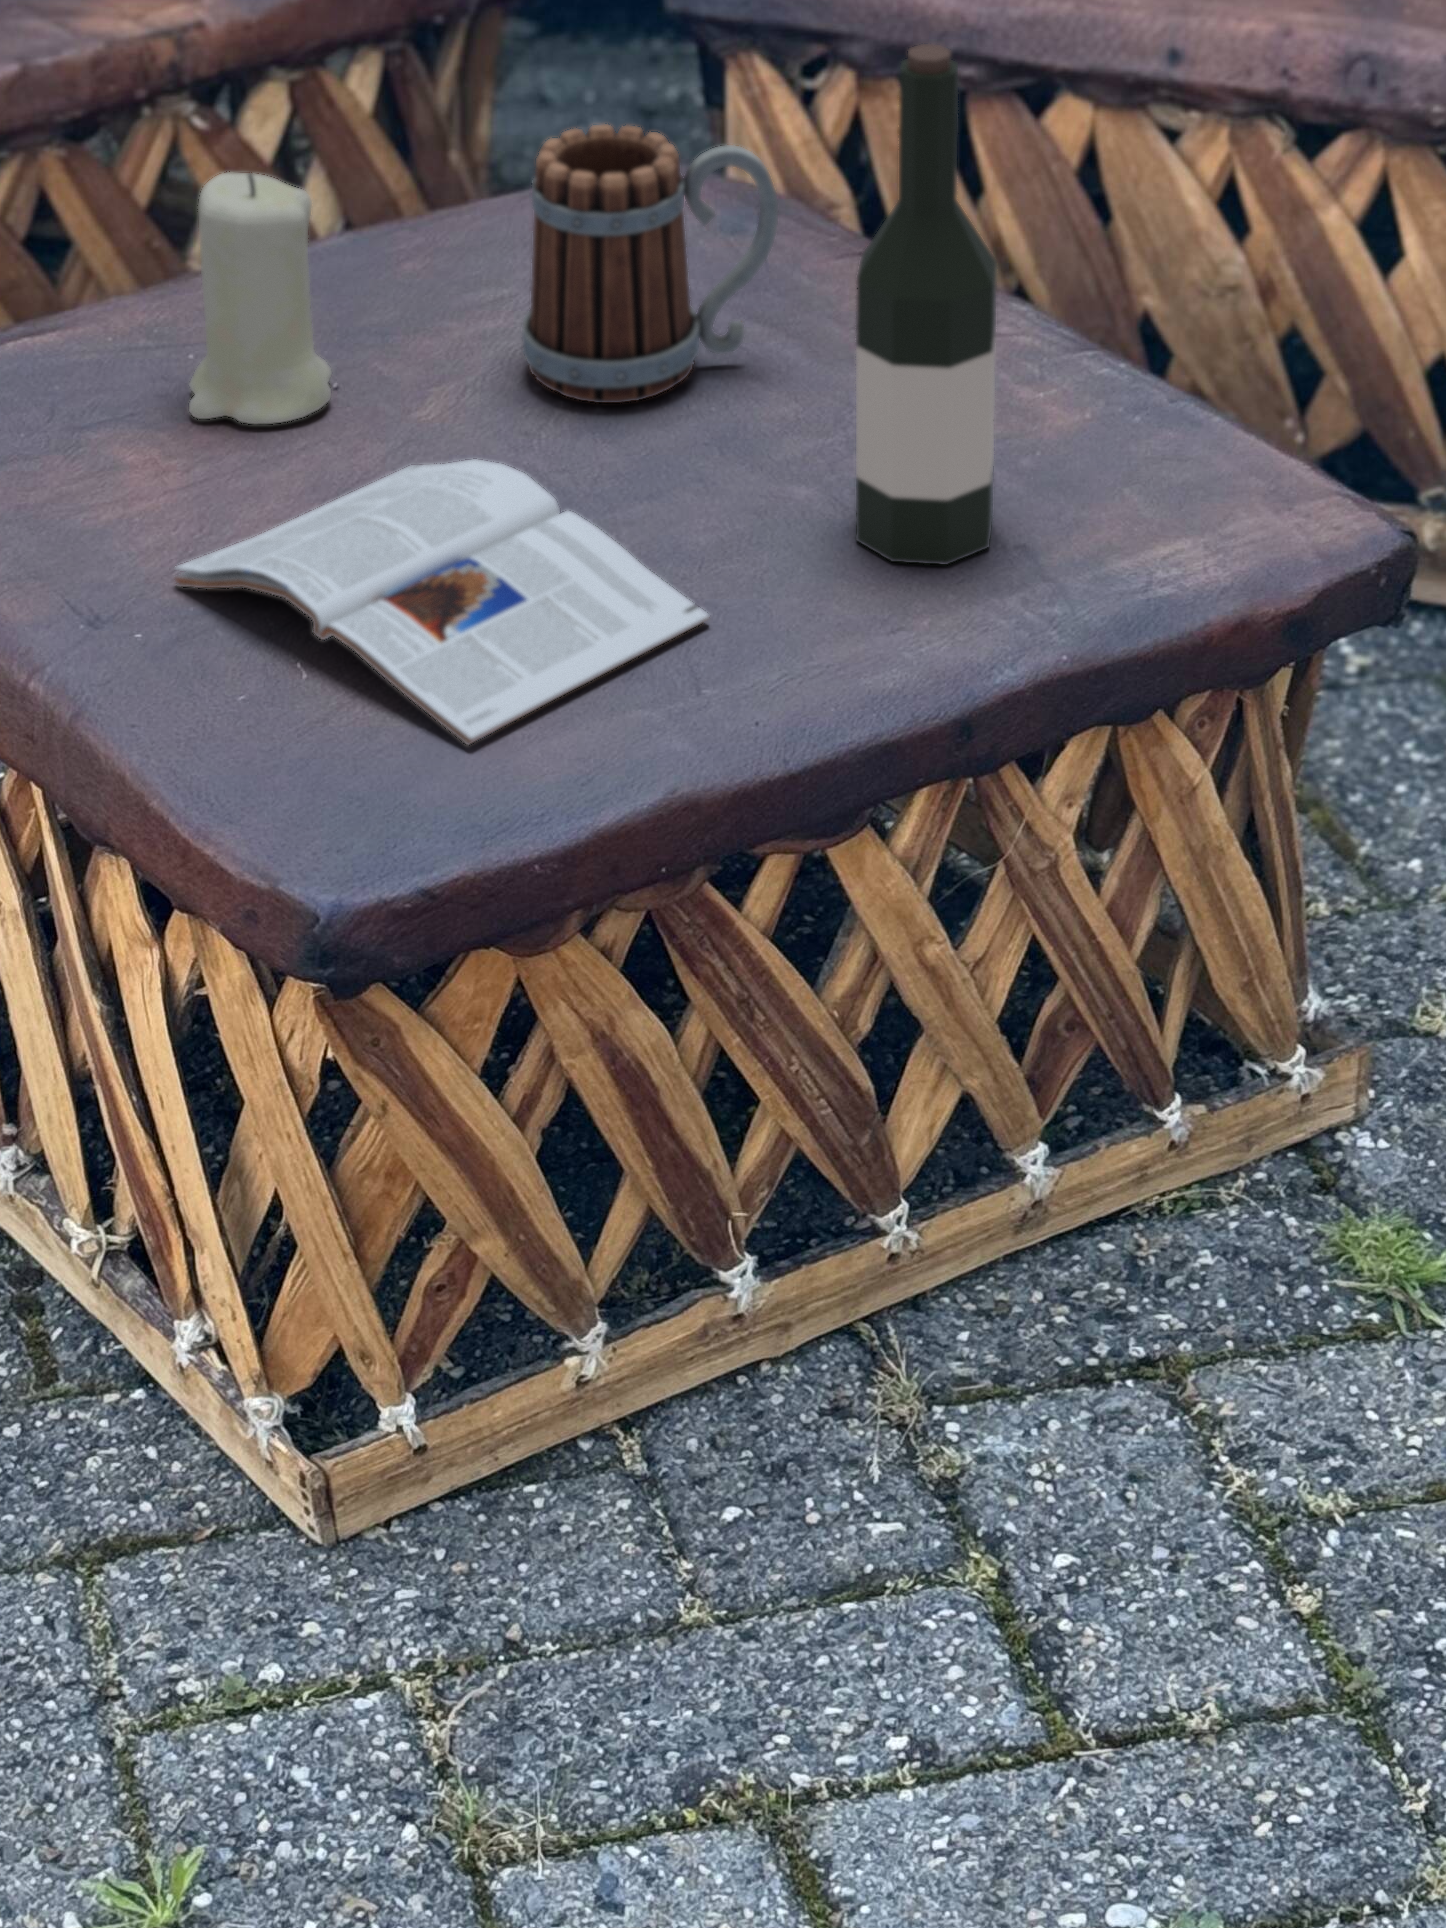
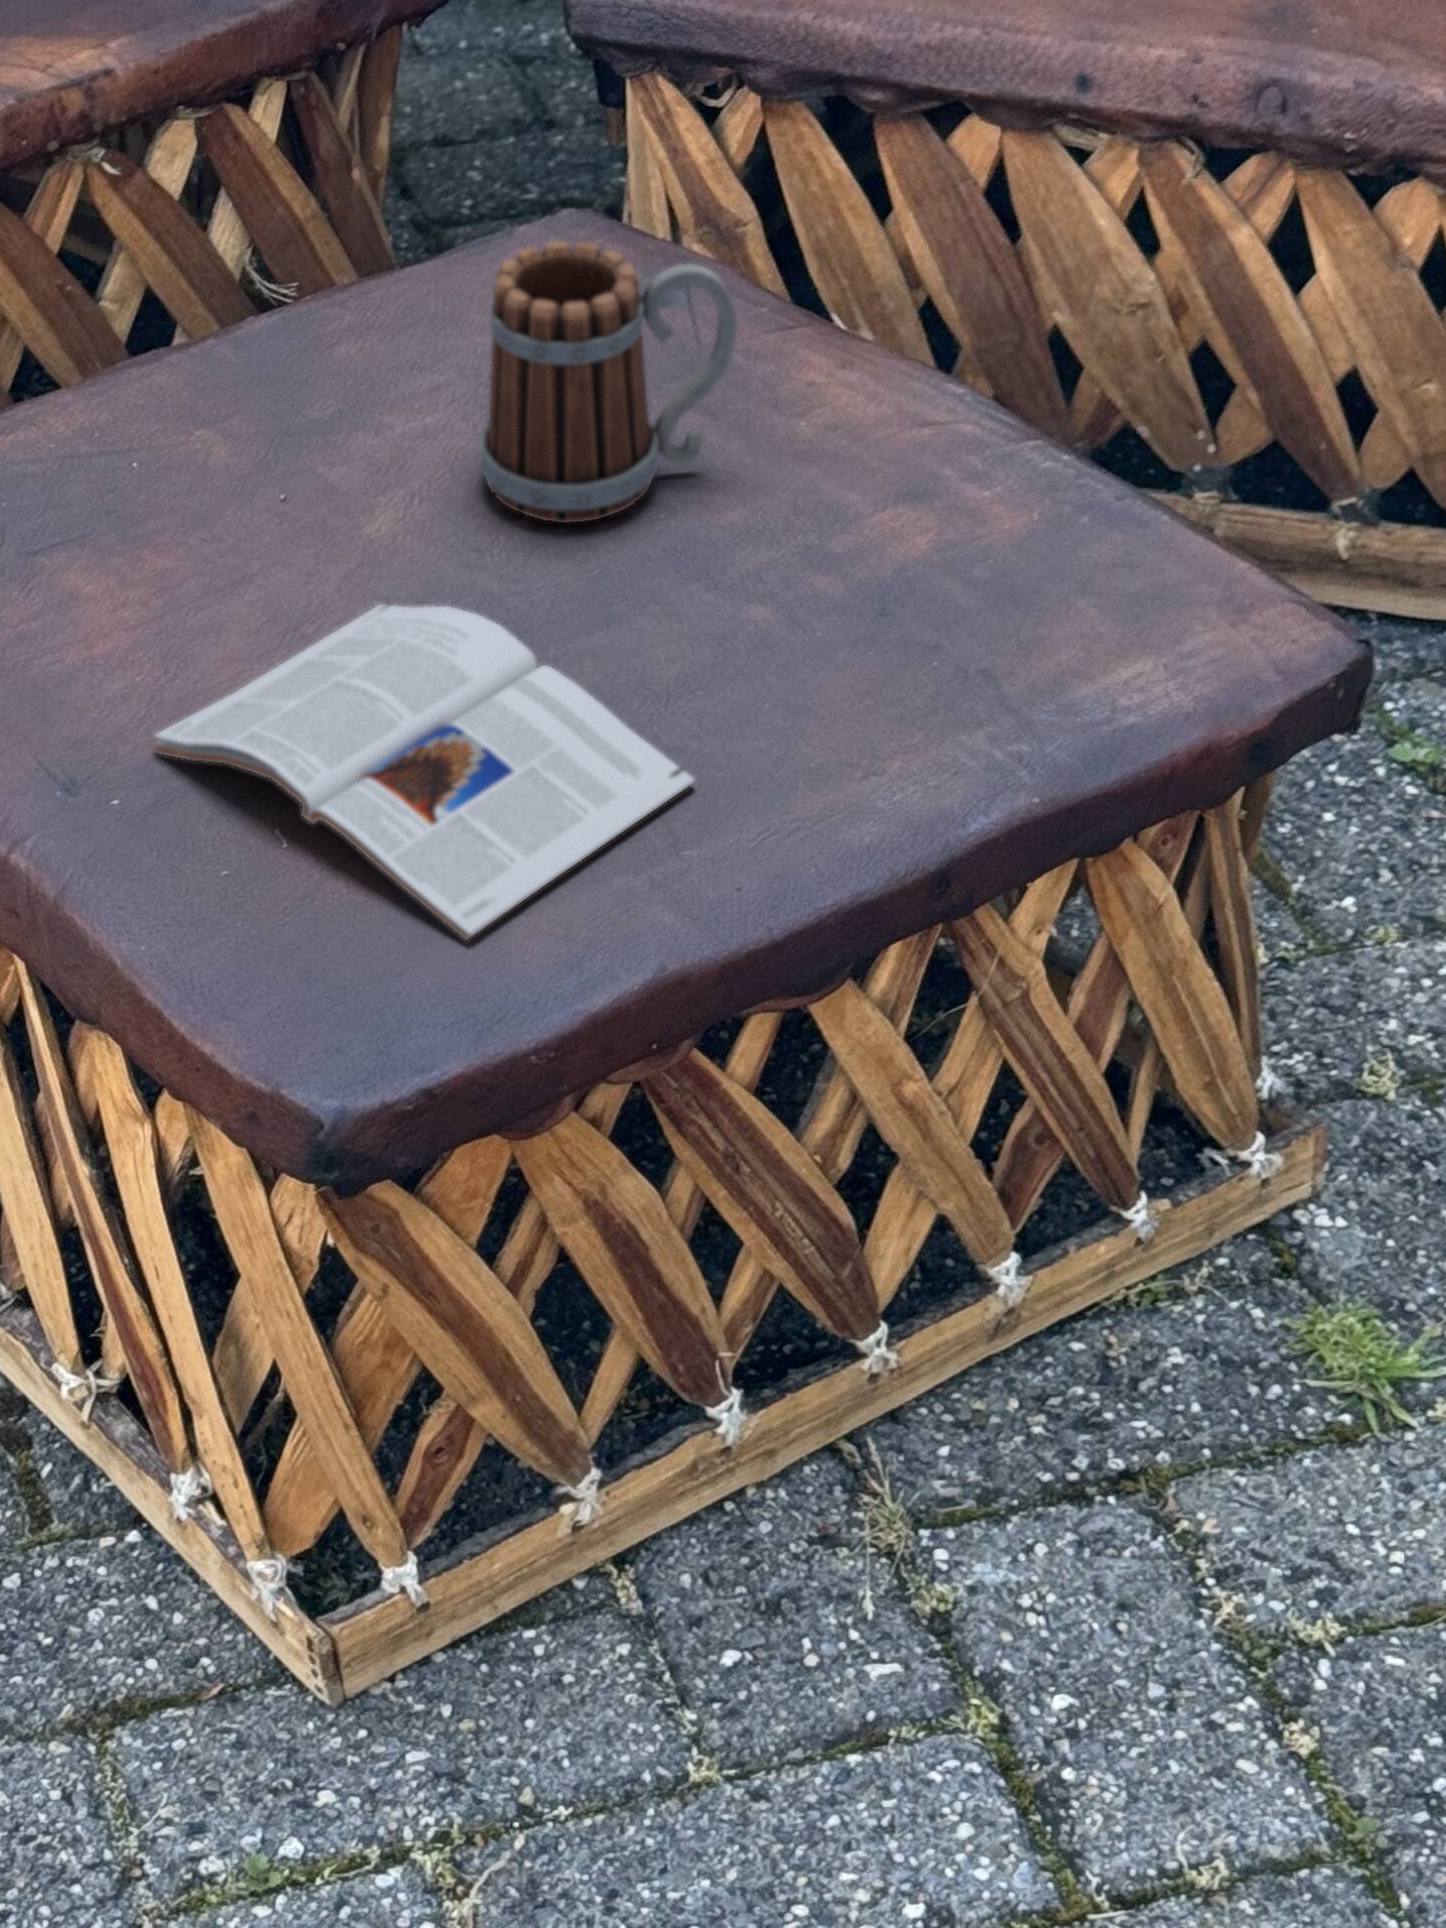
wine bottle: present [856,44,997,564] -> none [832,208,974,711]
candle: present [189,172,332,424] -> none [148,304,292,557]

